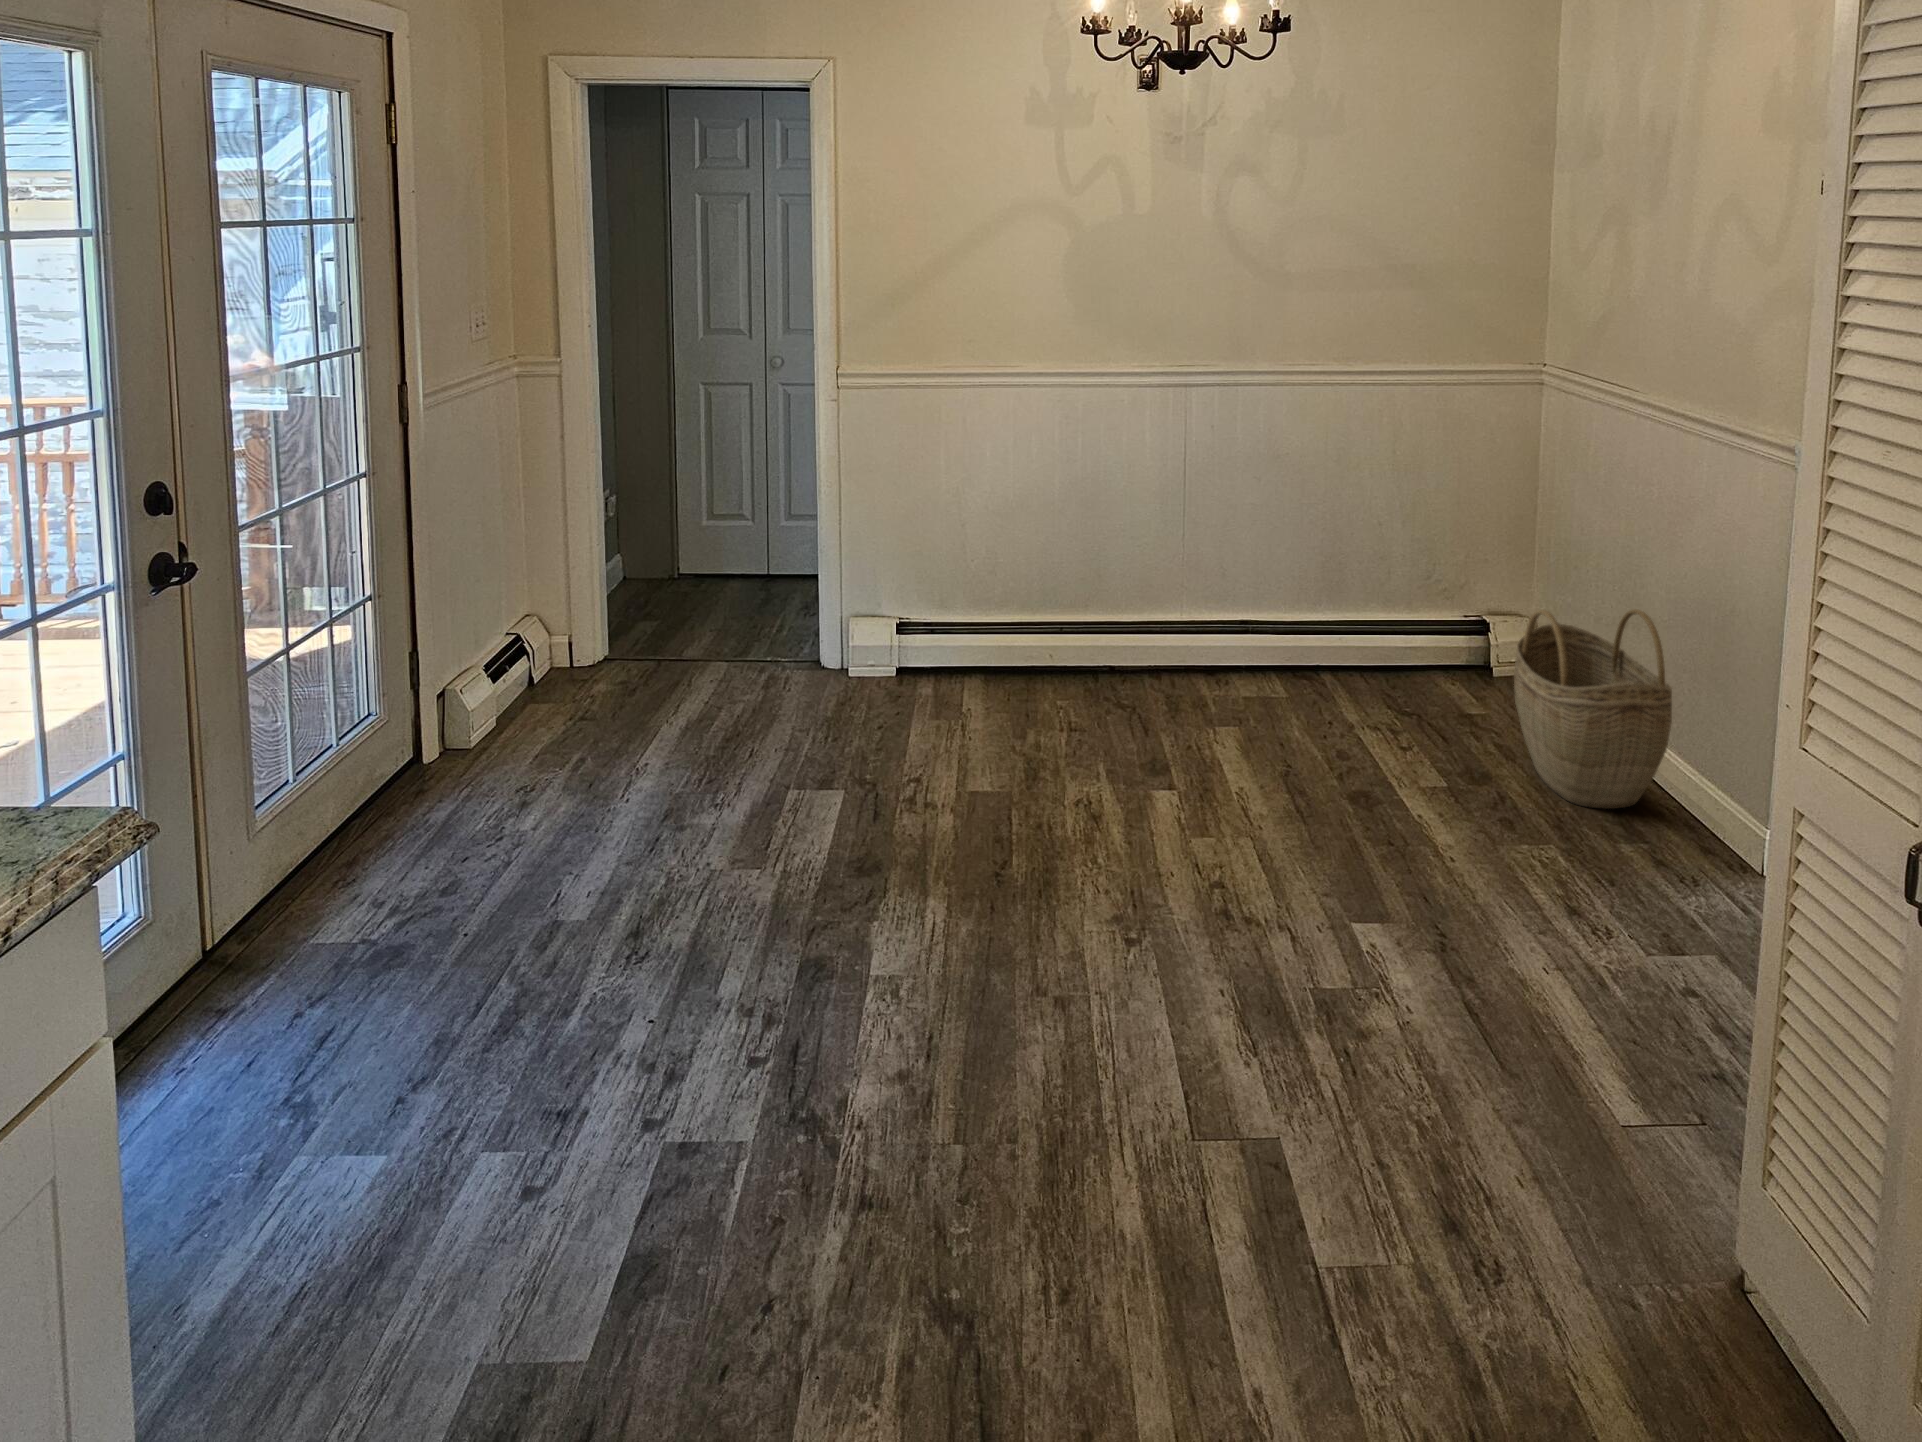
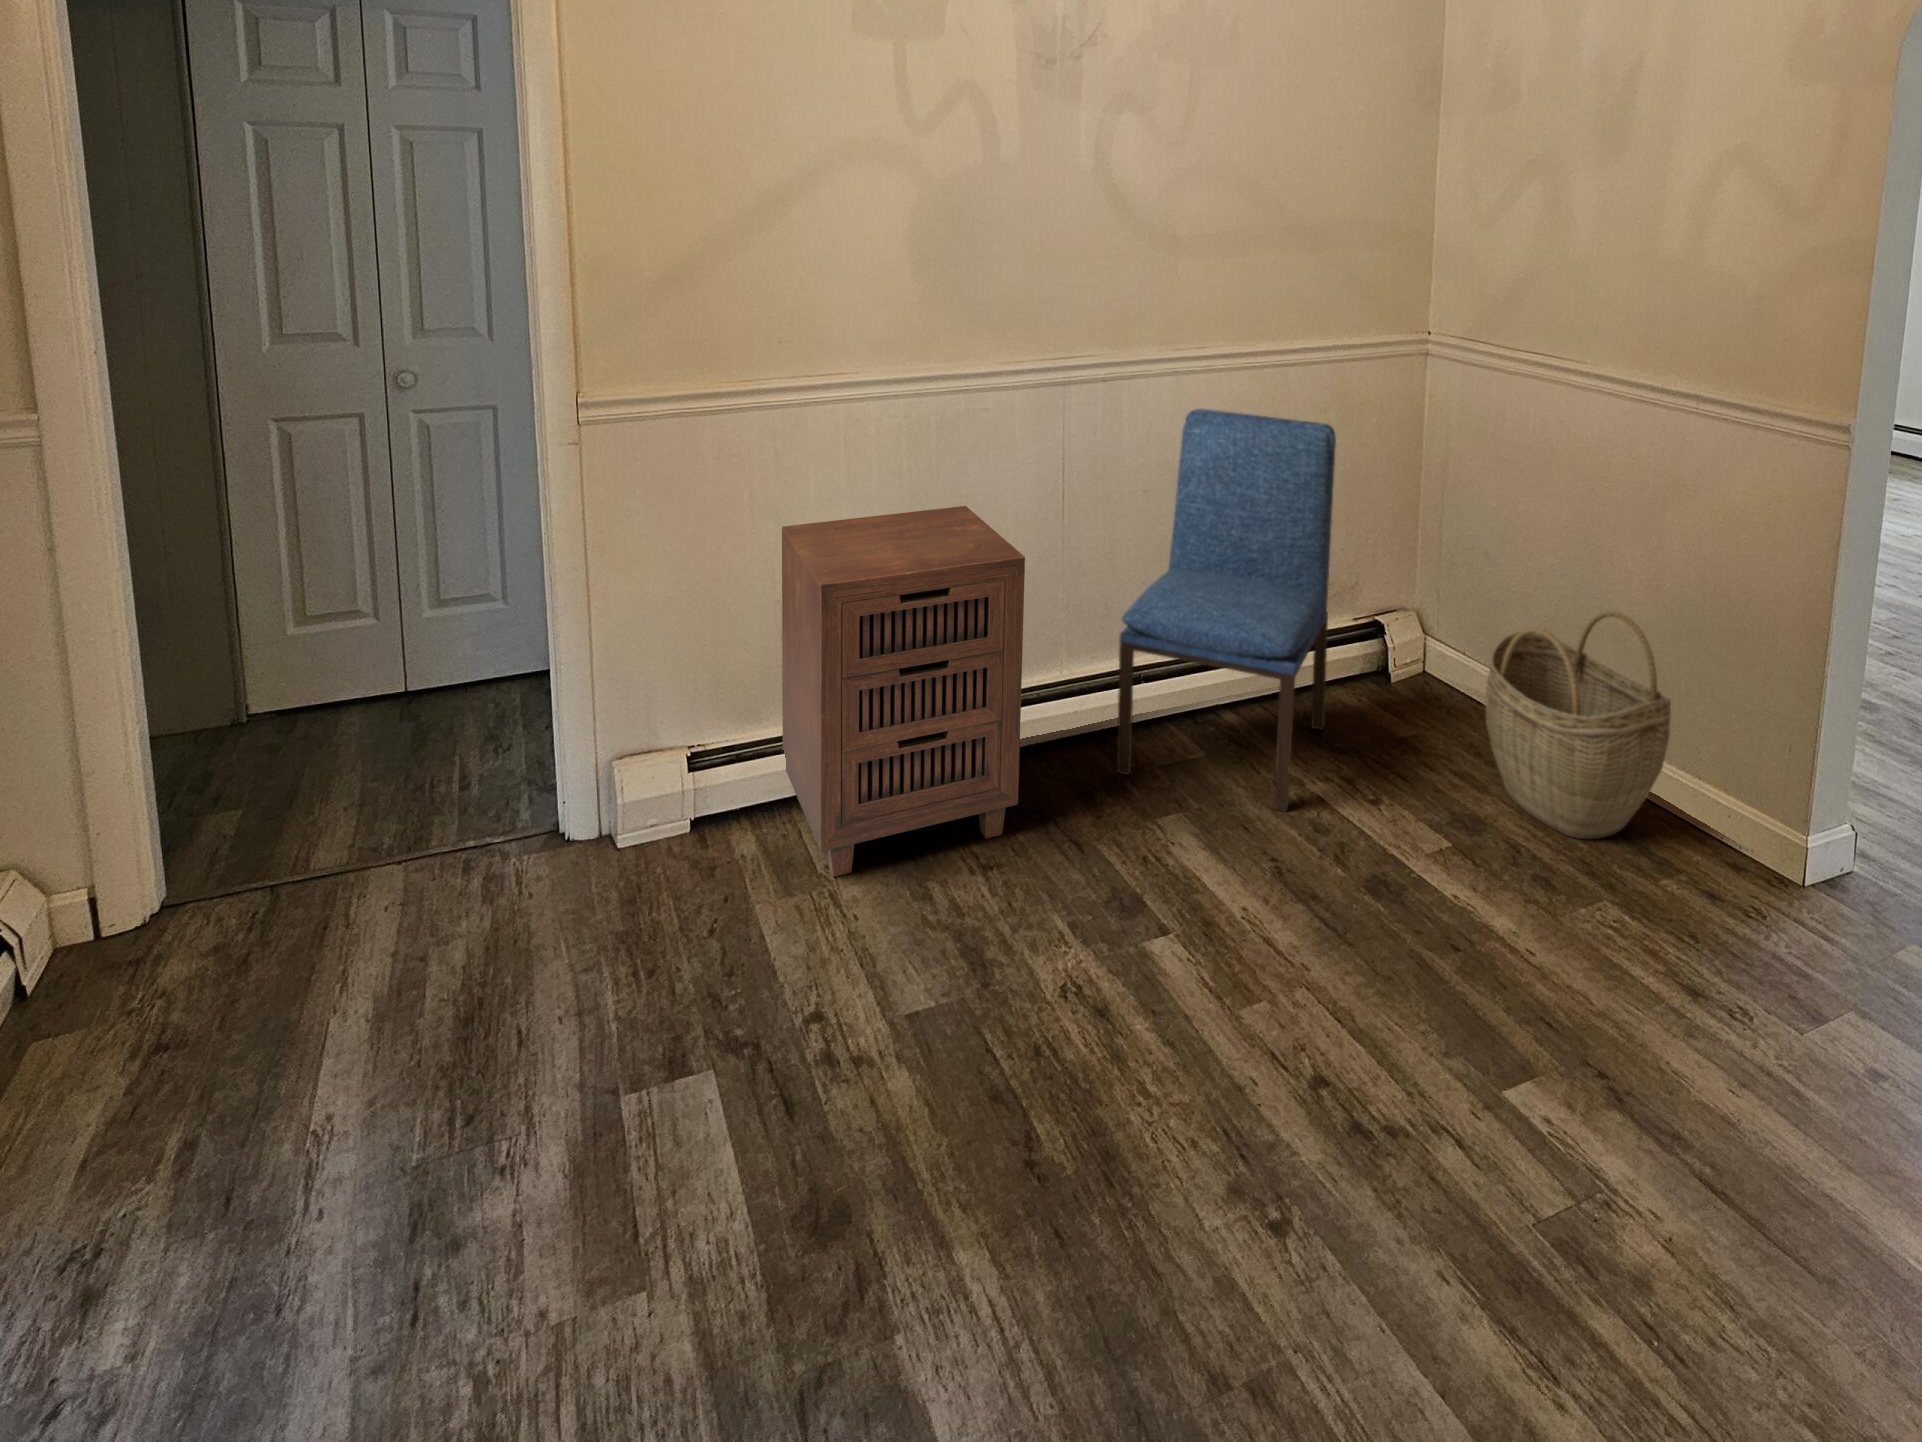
dining chair: none [1201,413,1402,741] -> present [1117,409,1336,812]
cabinet: none [956,471,1107,715] -> present [782,506,1025,877]

